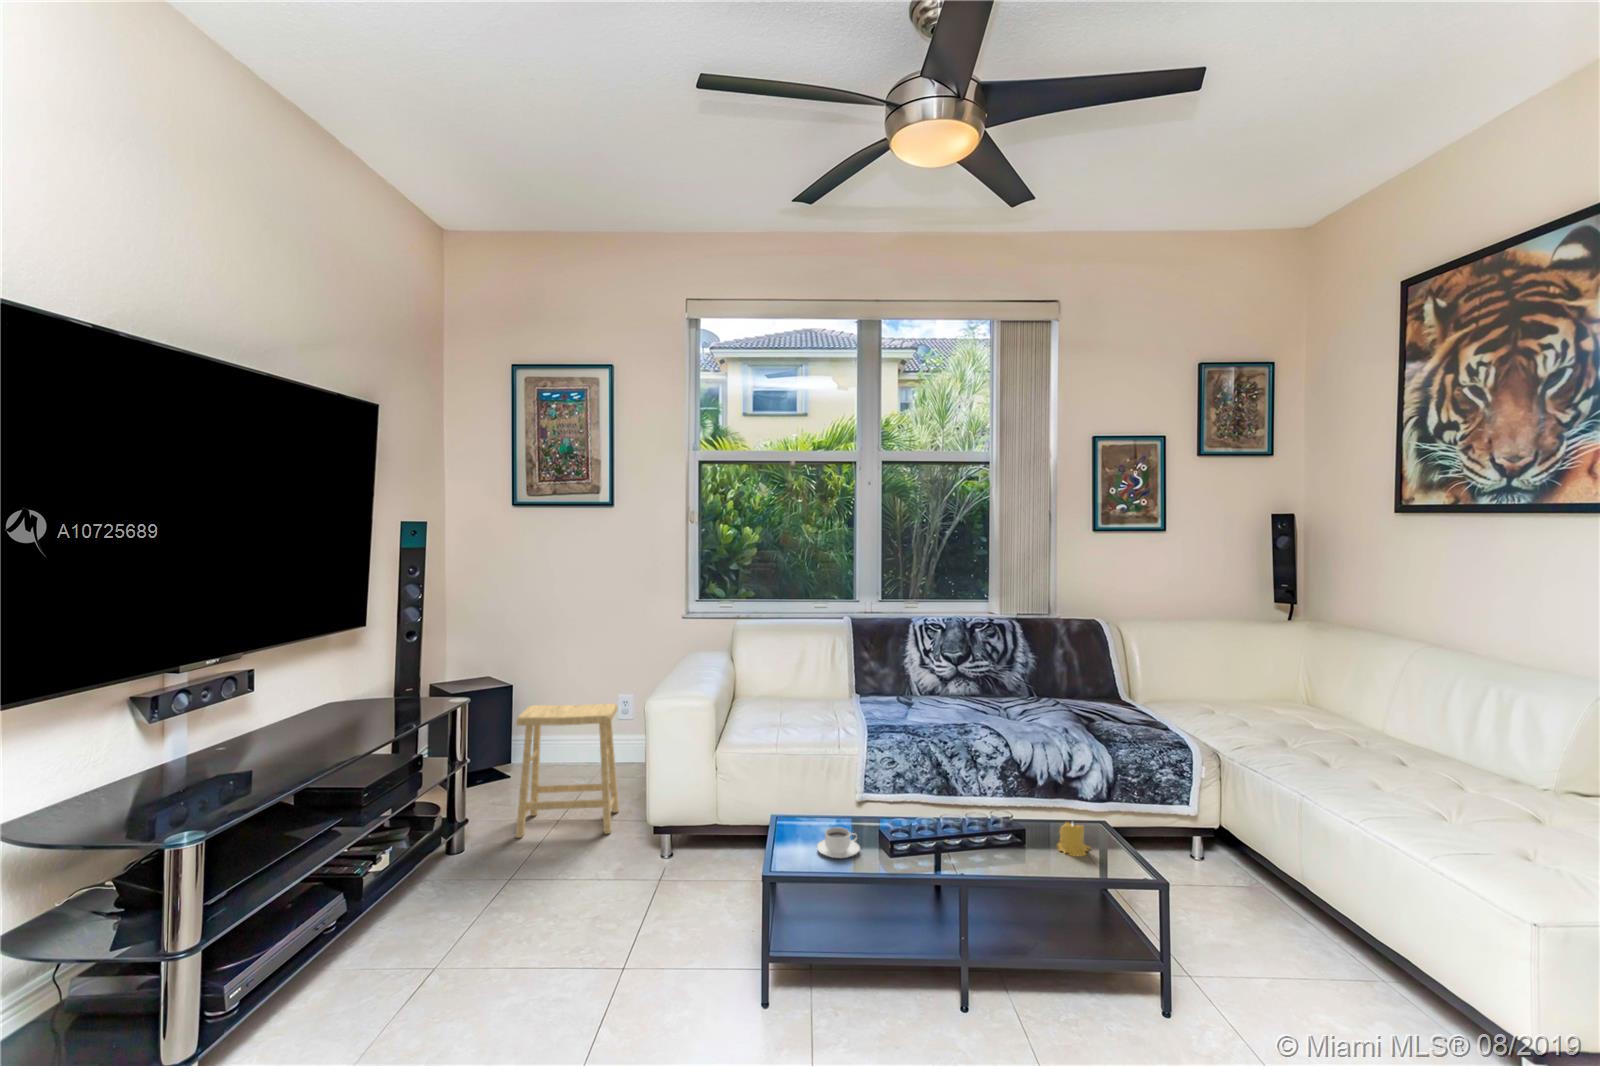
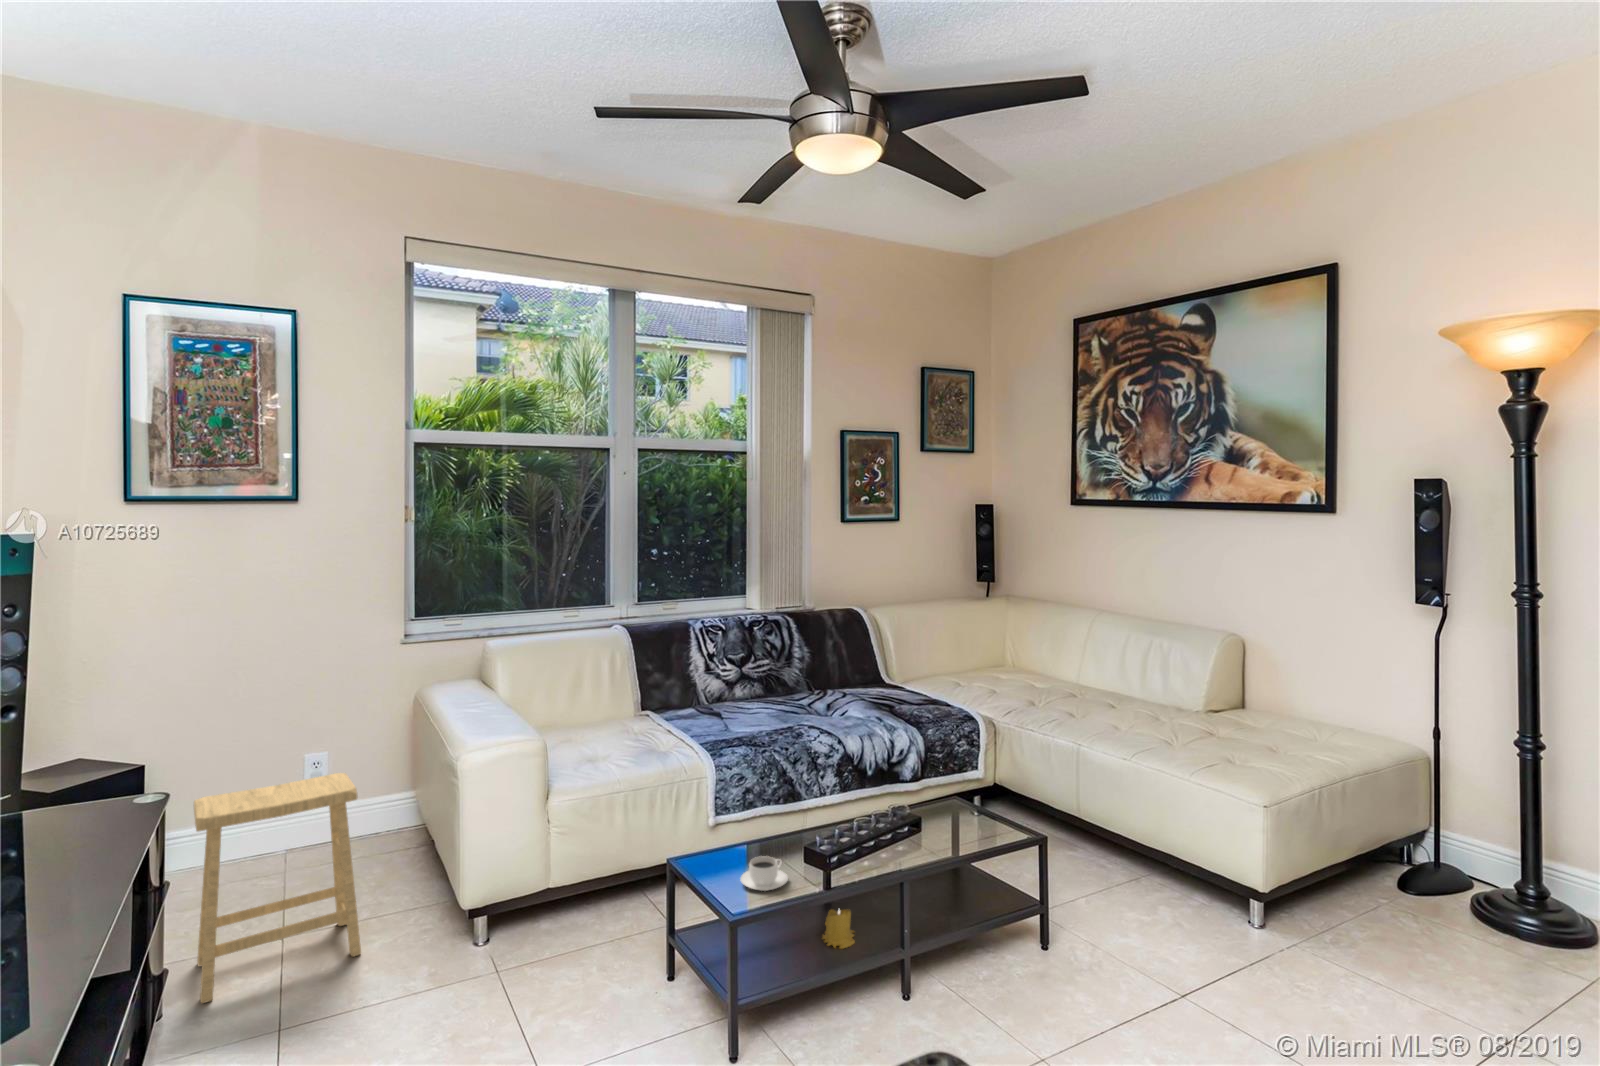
candle: present [1058,823,1090,856] -> present [823,910,855,949]

